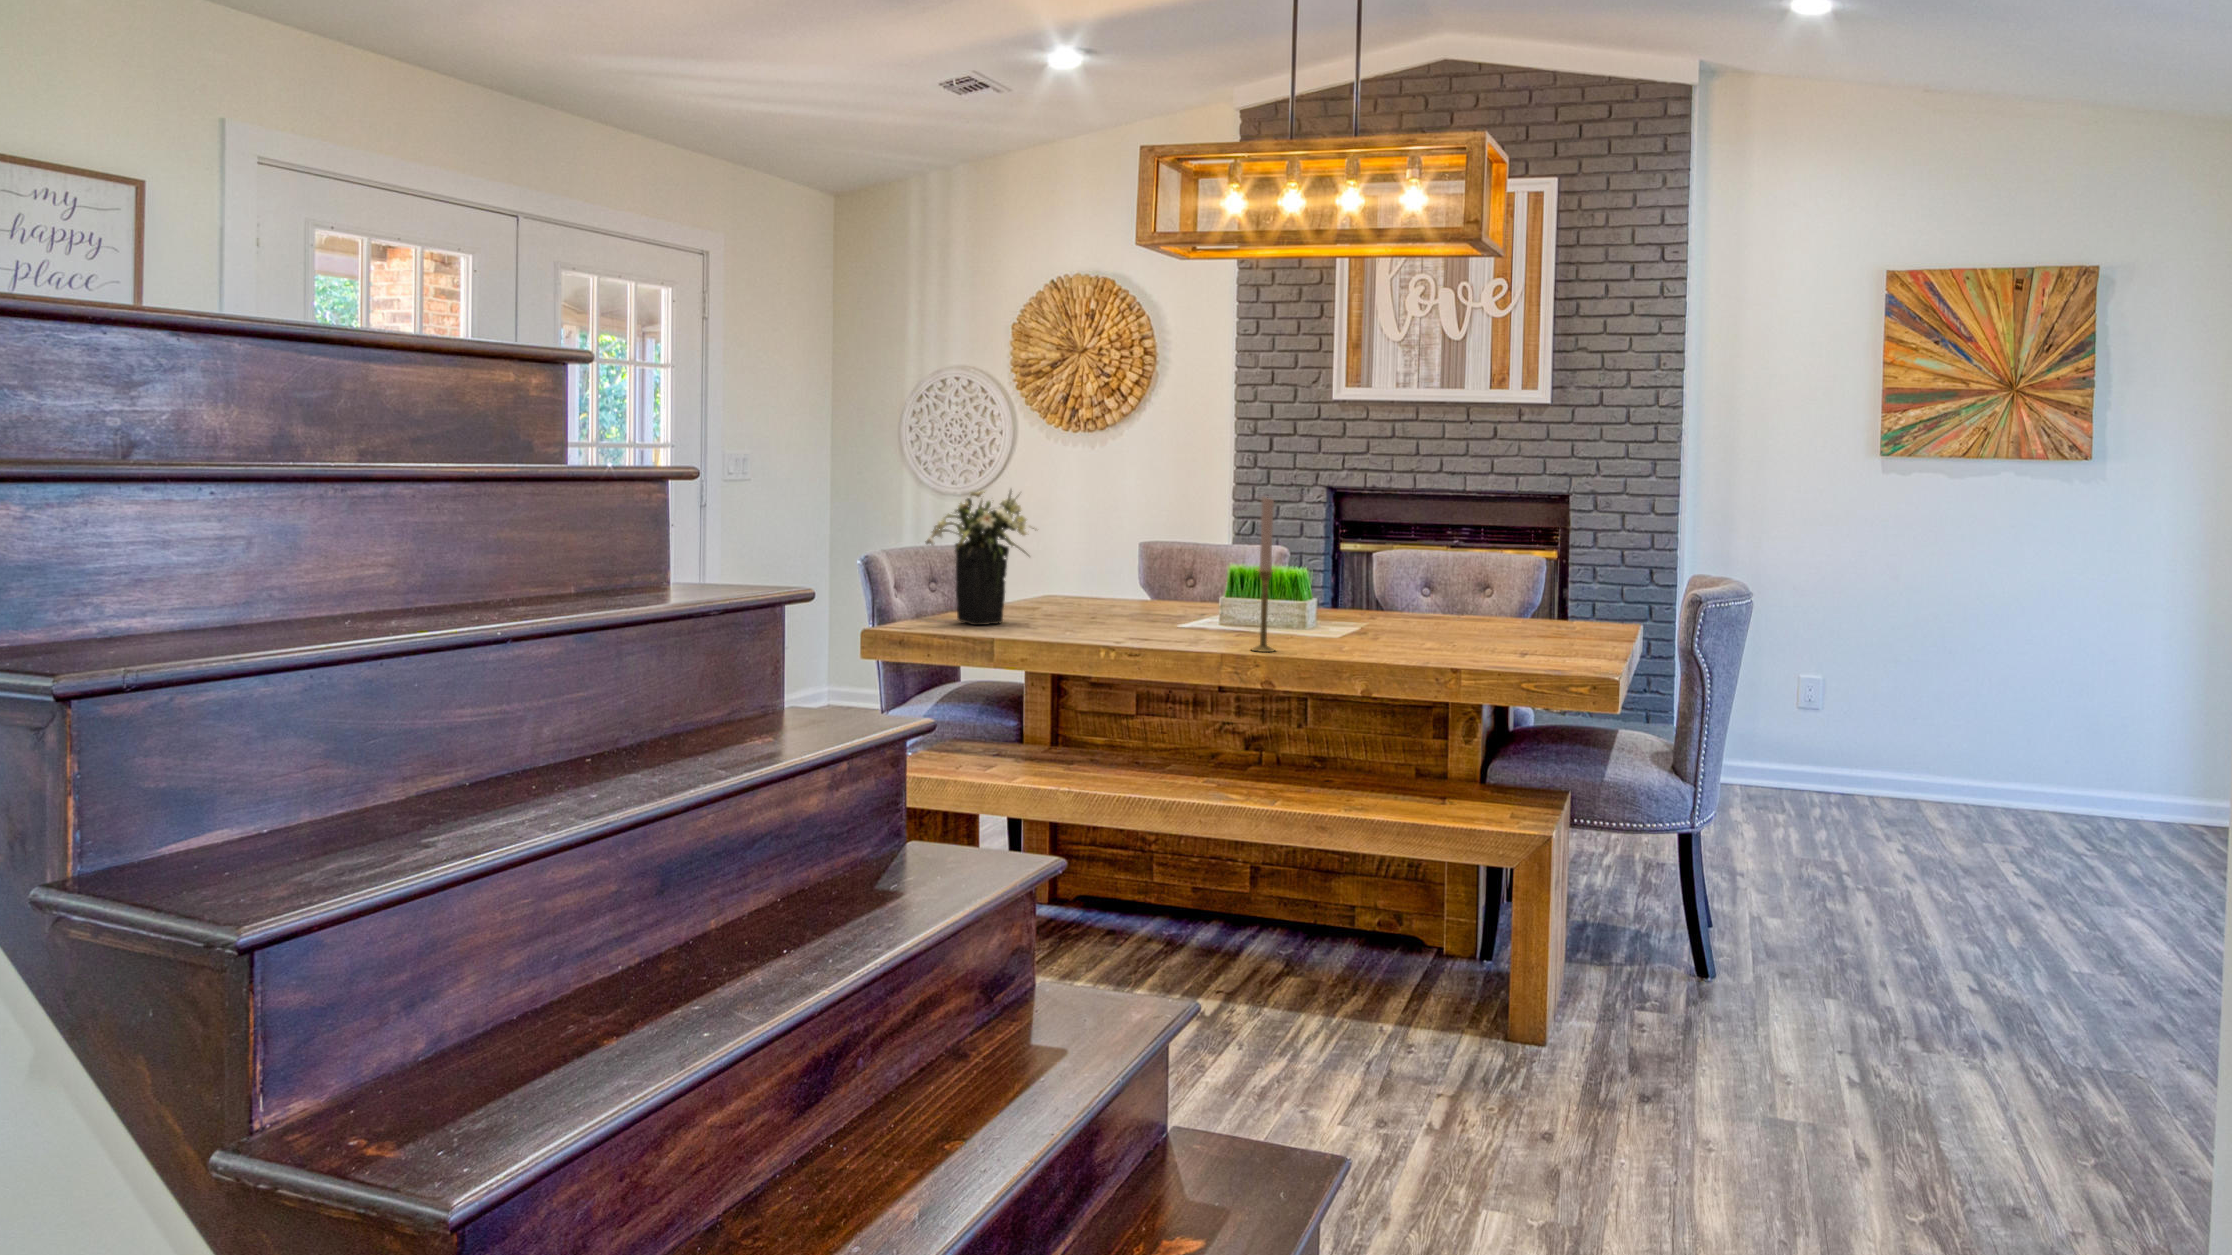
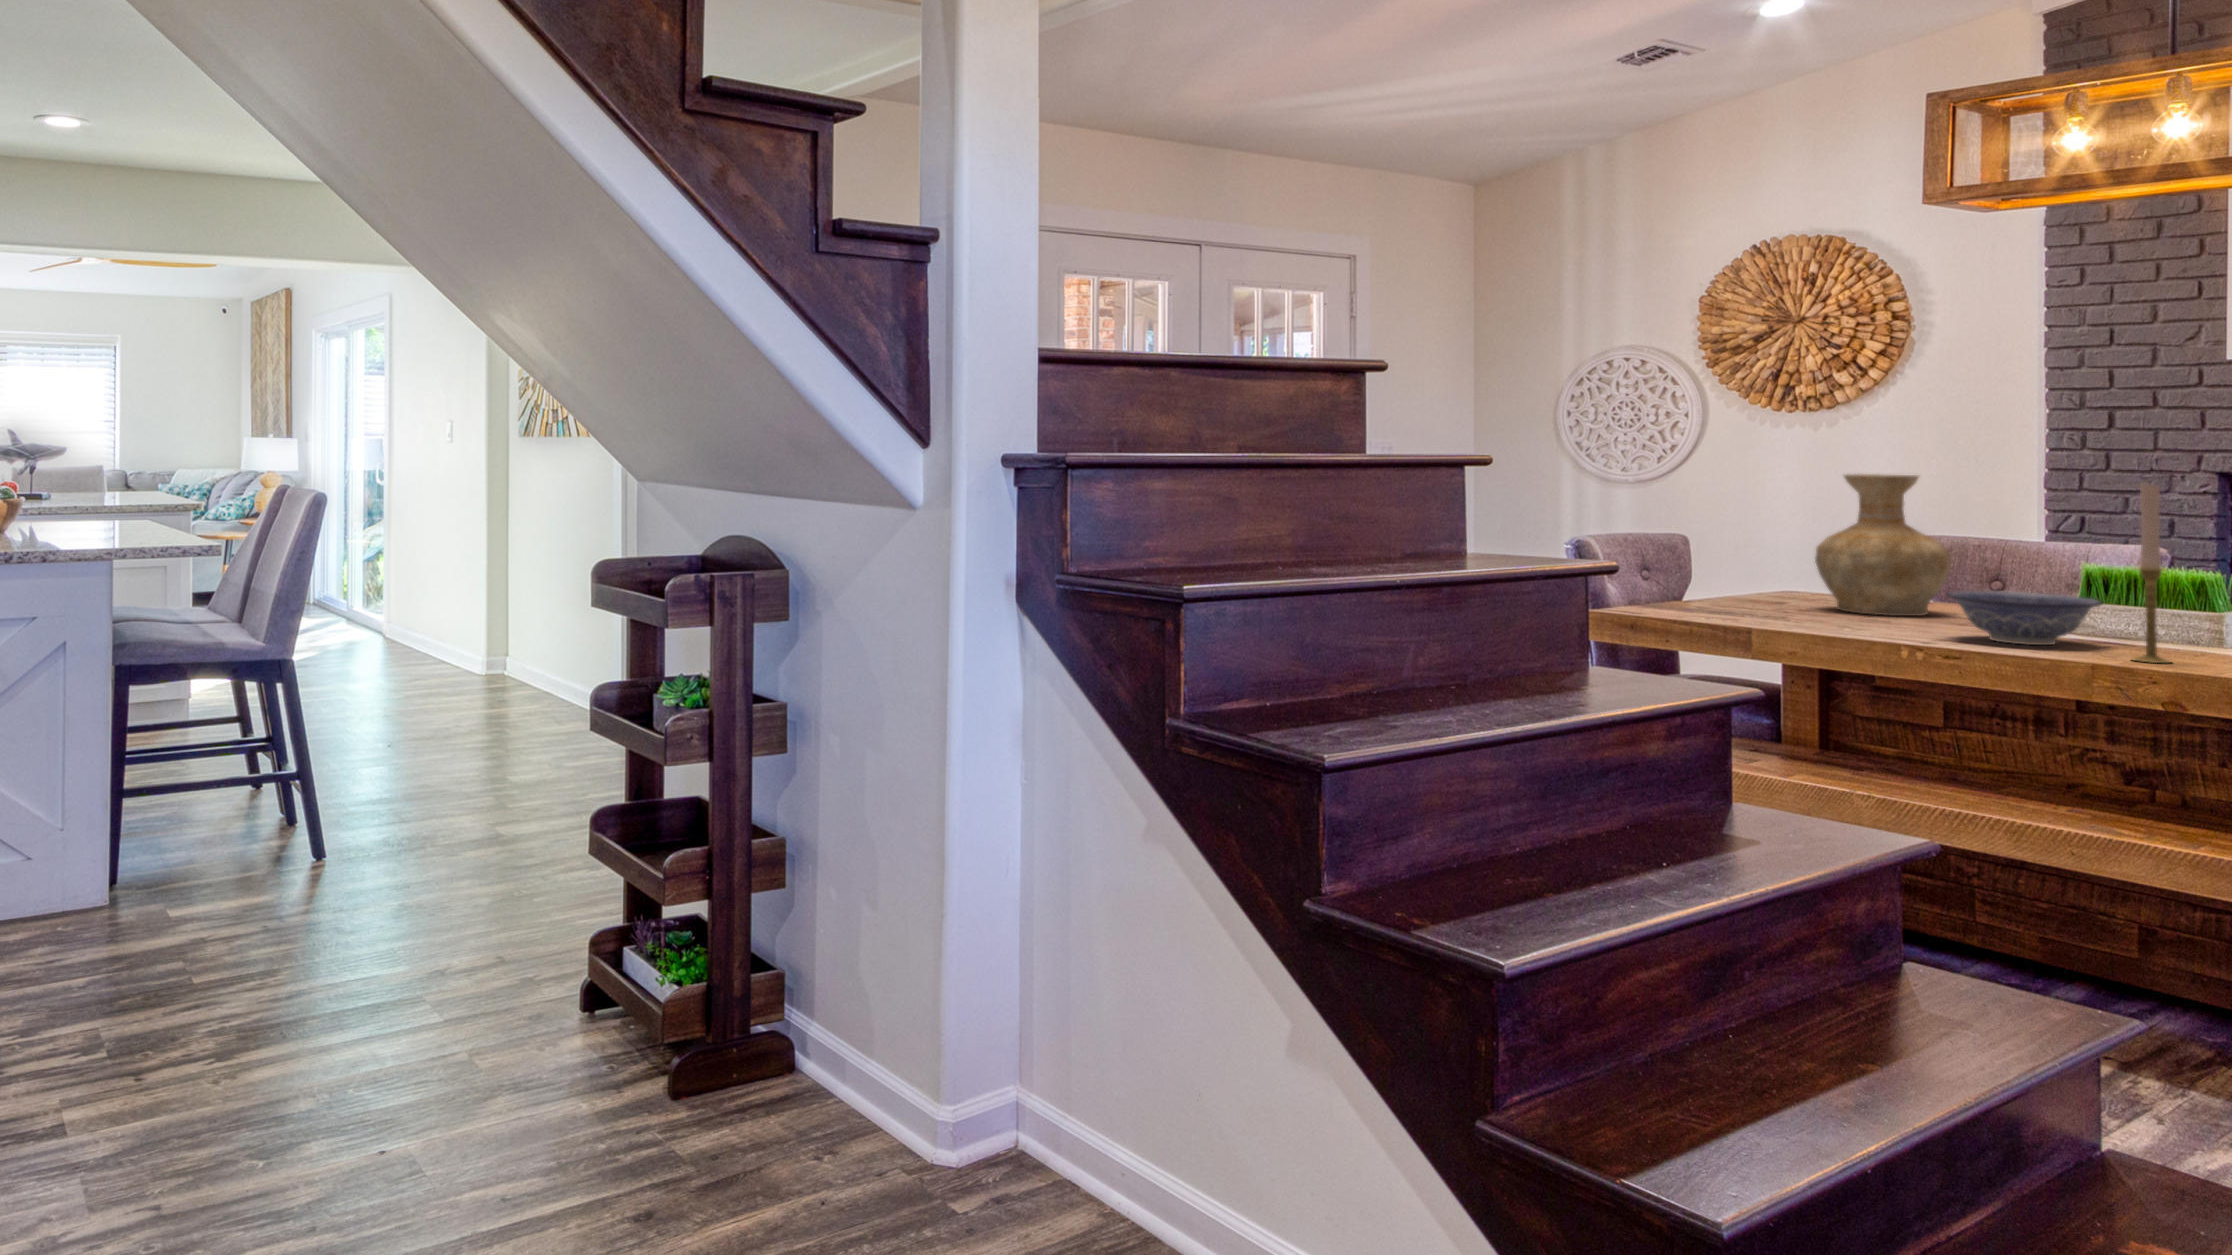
vase: none [1057,487,1153,615] -> present [1815,474,1951,616]
flower arrangement: present [925,490,1034,625] -> none [1662,477,1803,619]
decorative bowl: none [1136,592,1239,639] -> present [1947,591,2102,645]

